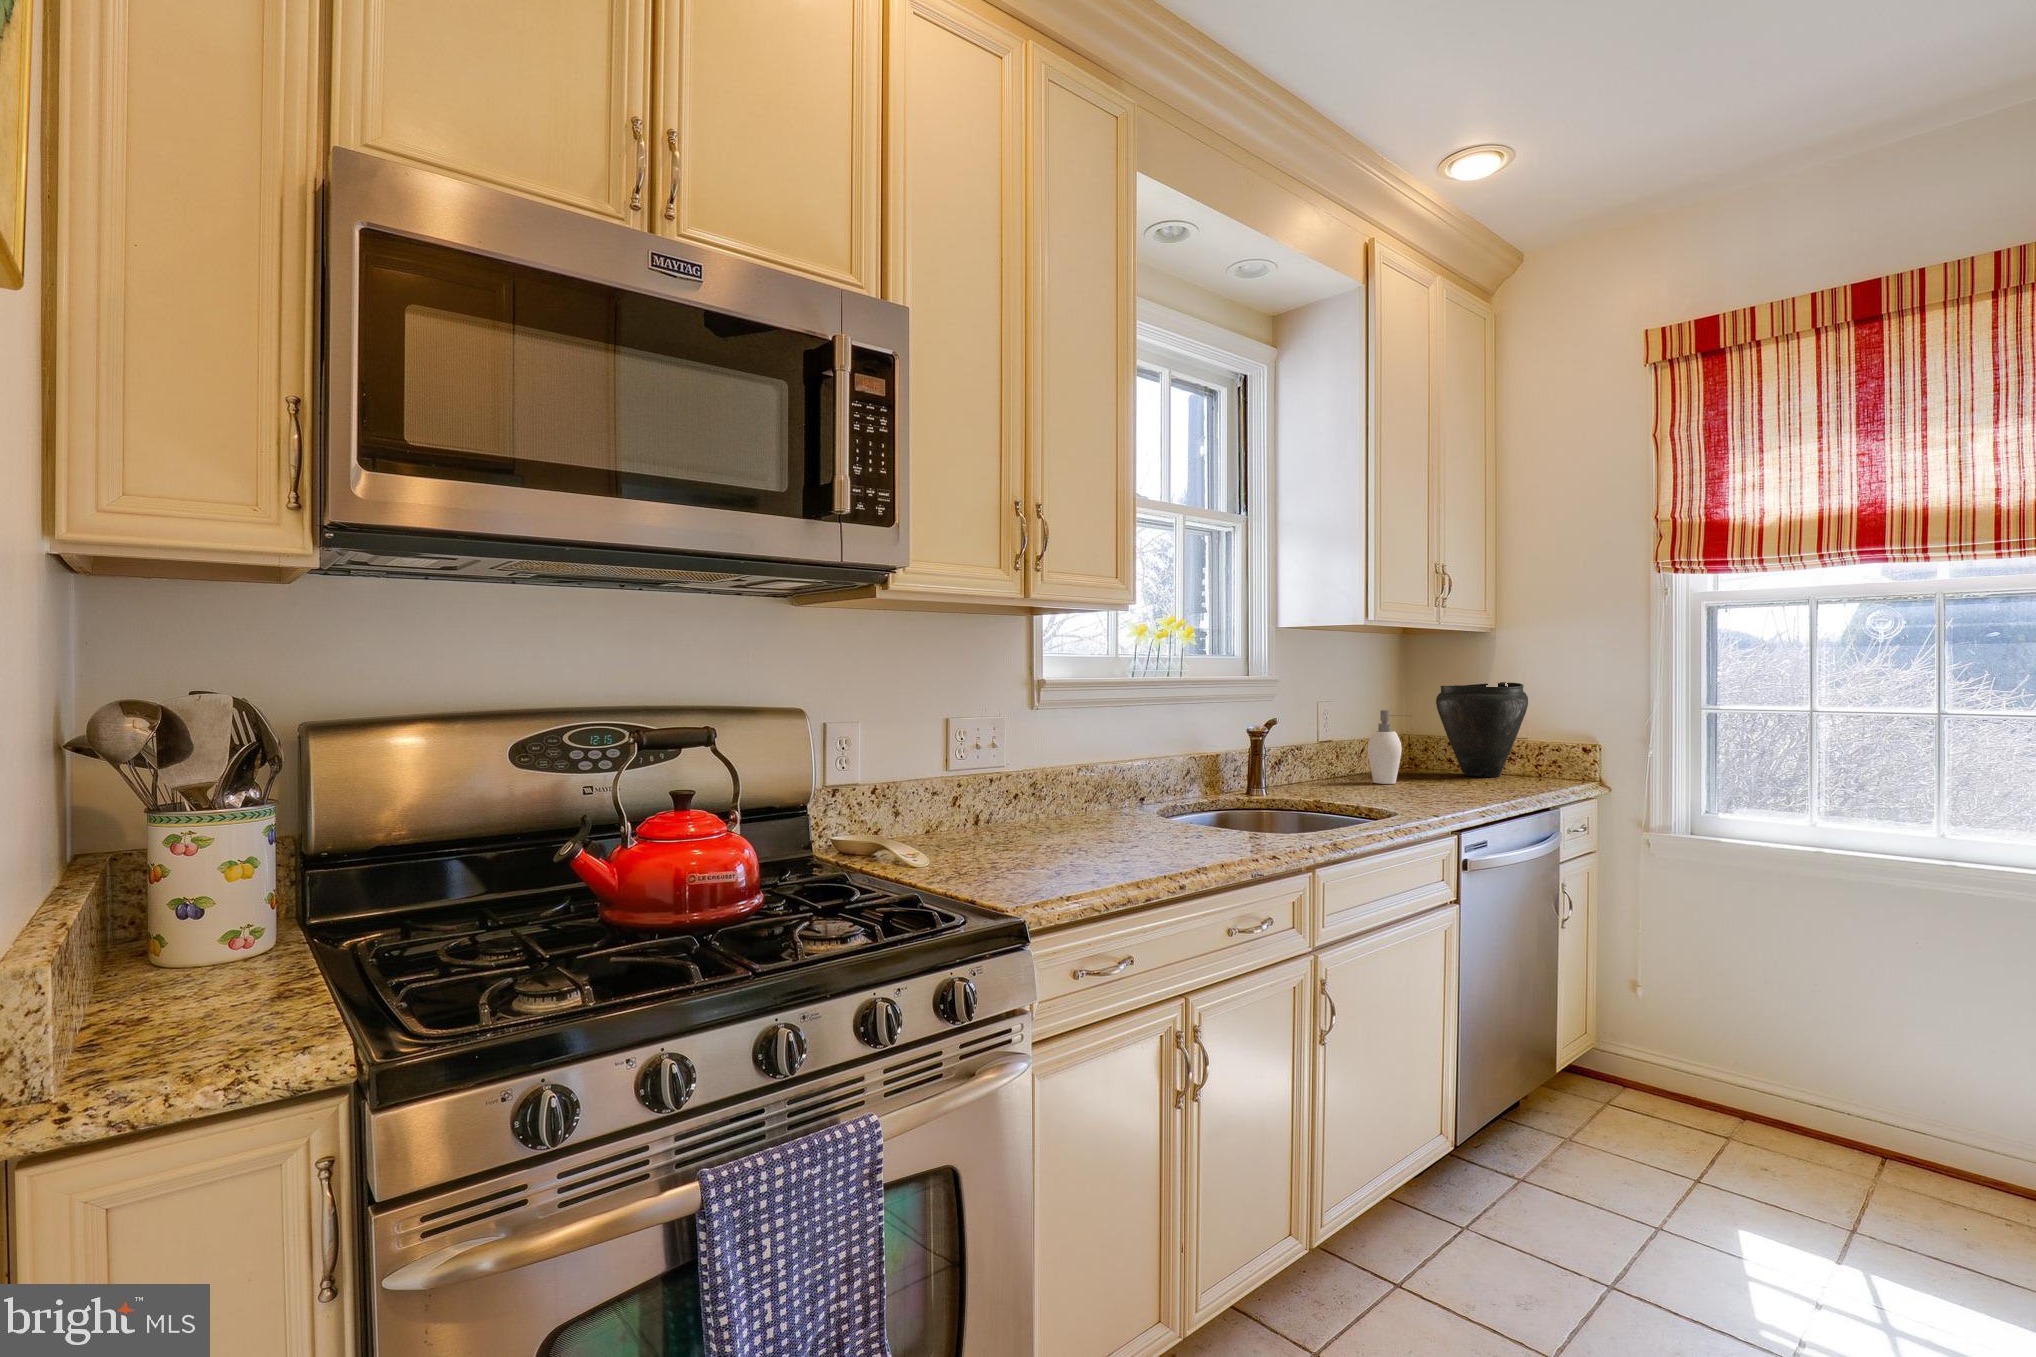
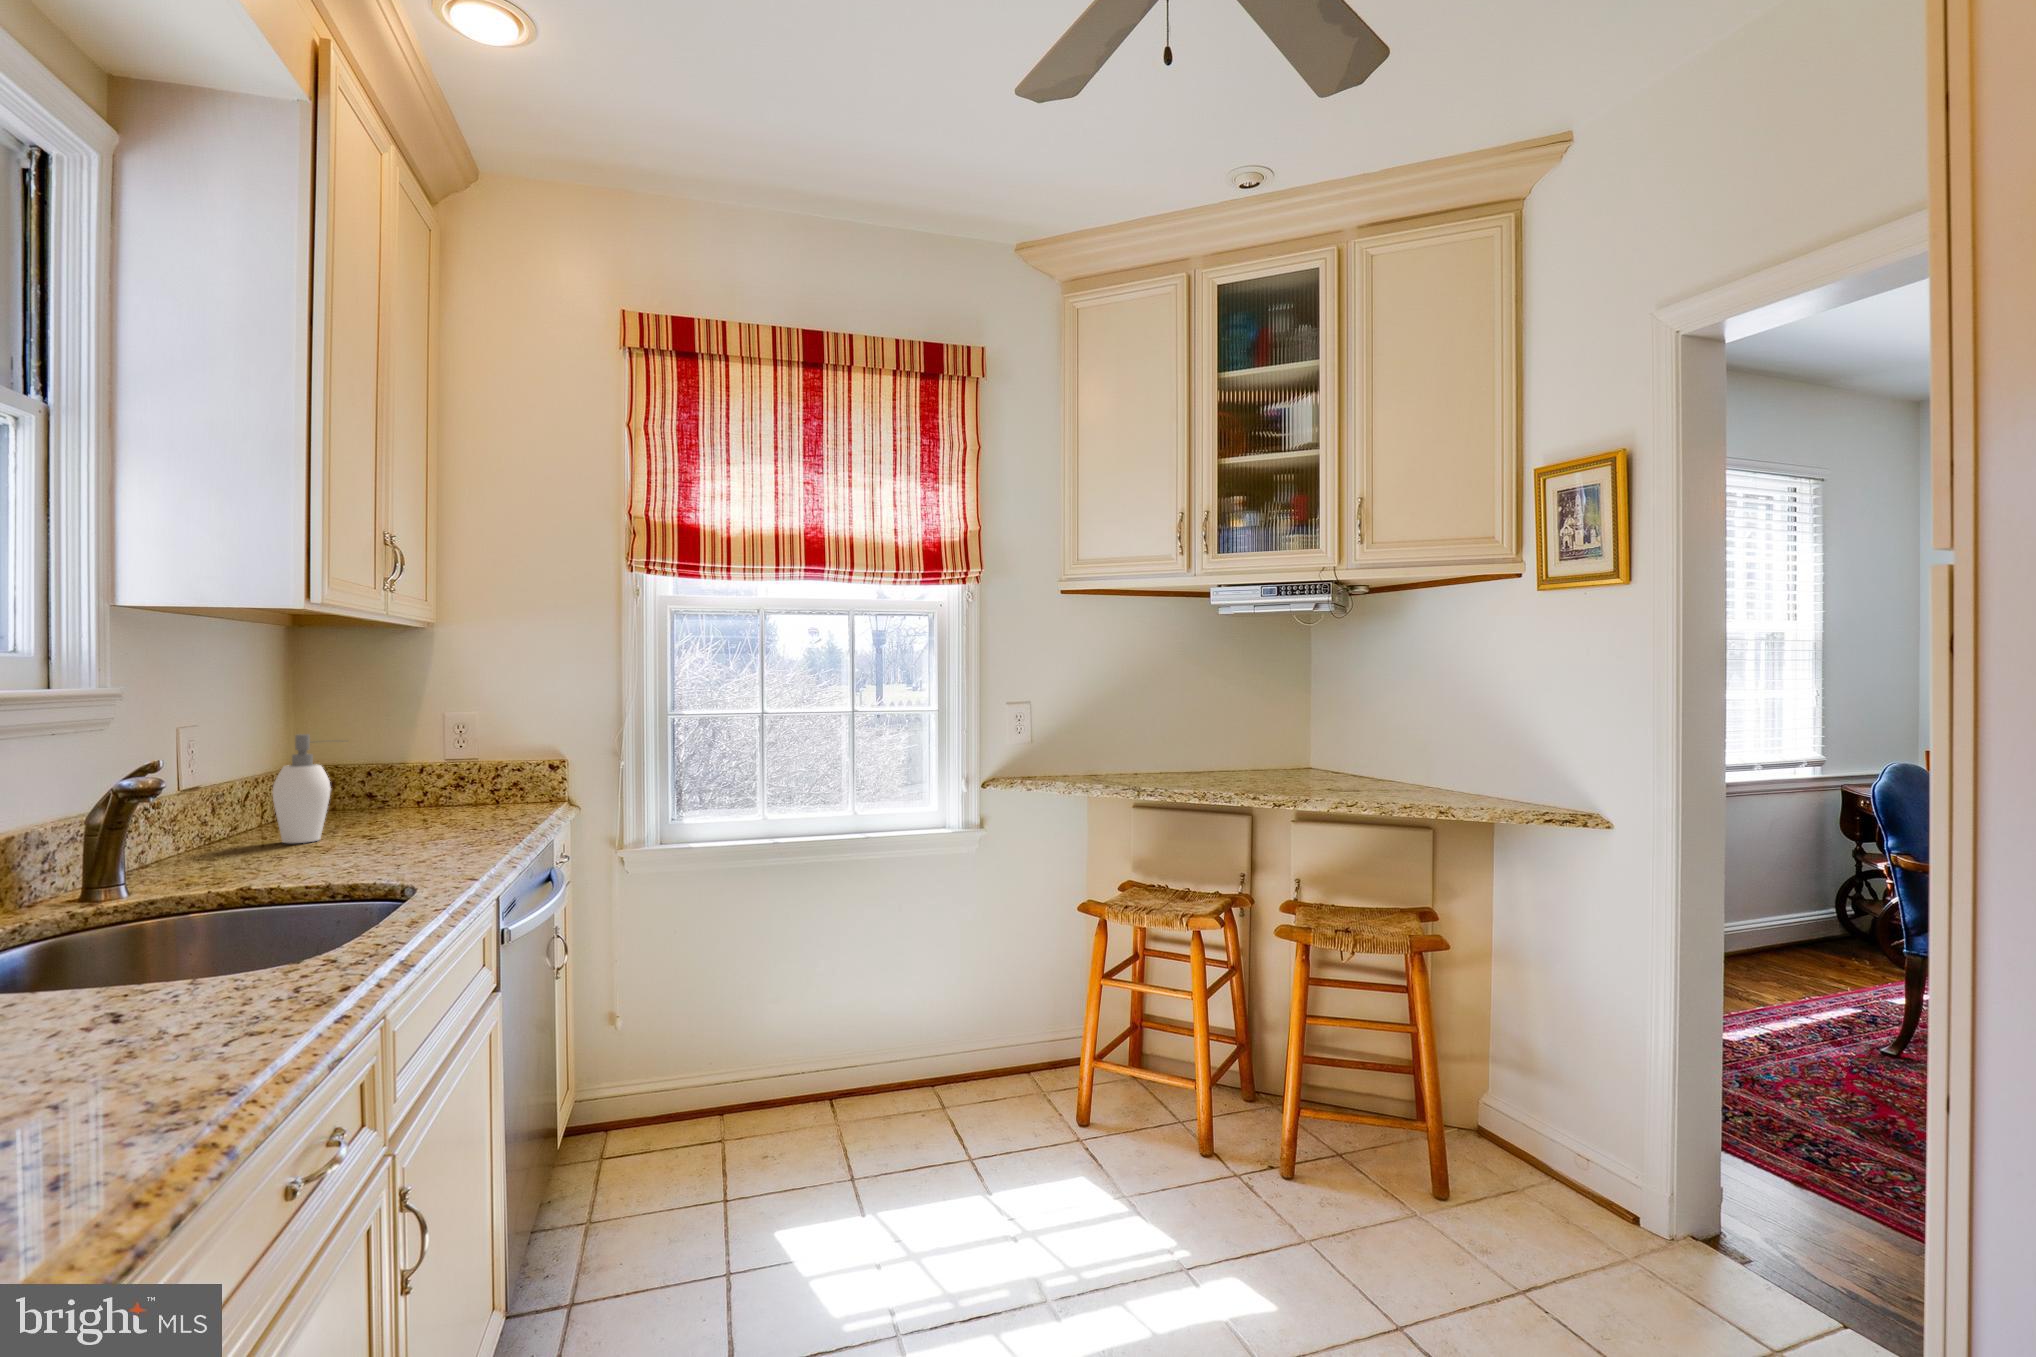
vase: present [1436,682,1528,777] -> none [359,690,485,814]

